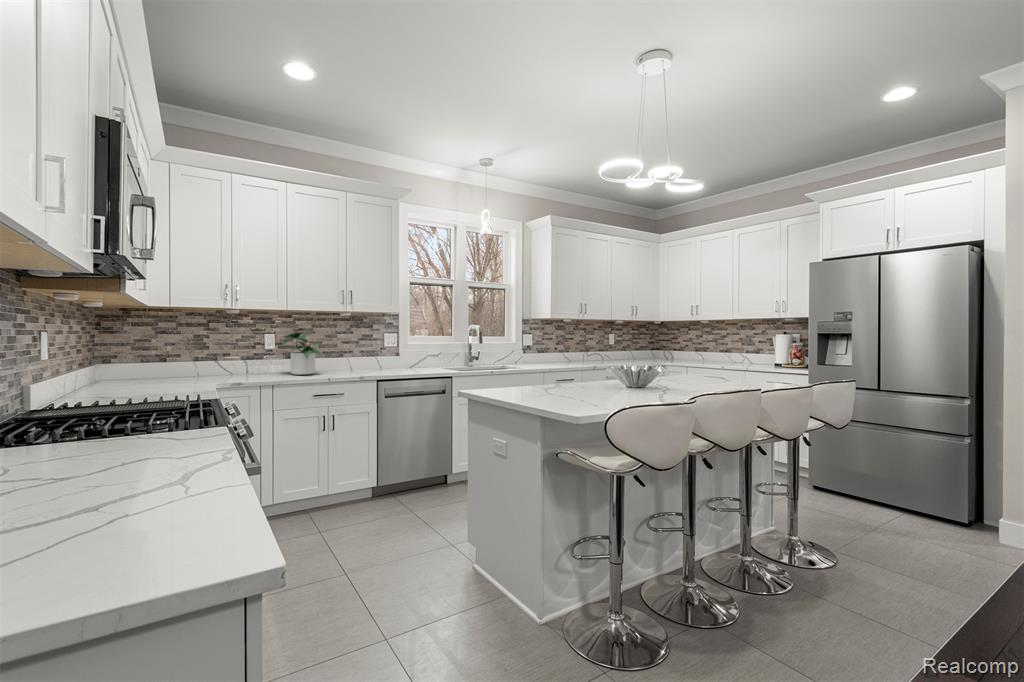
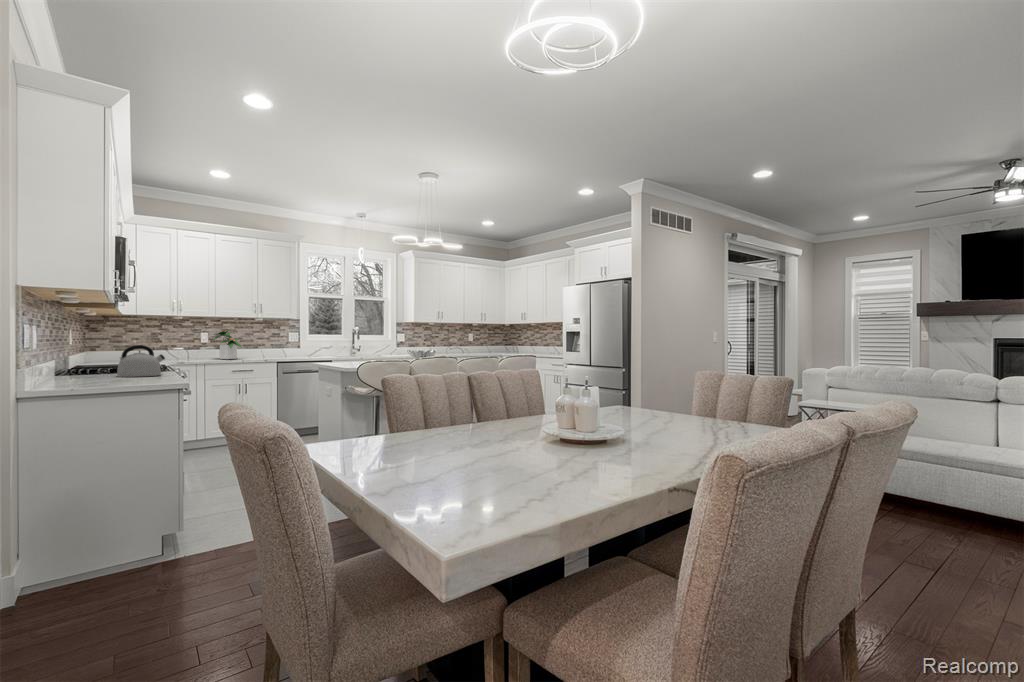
kettle: none [52,385,184,479] -> present [117,345,165,377]

